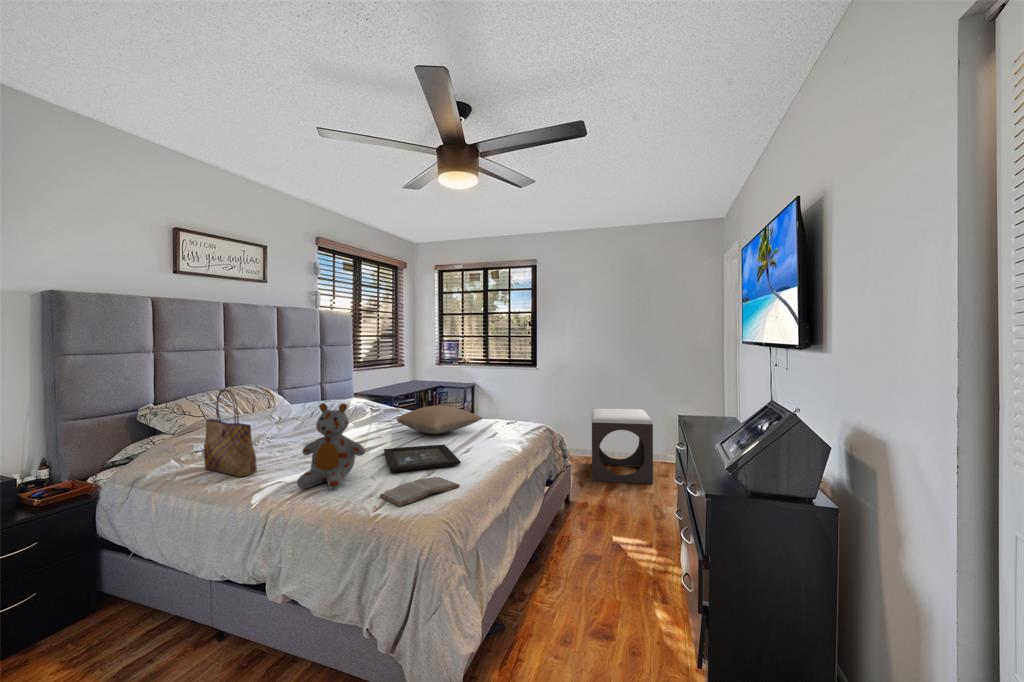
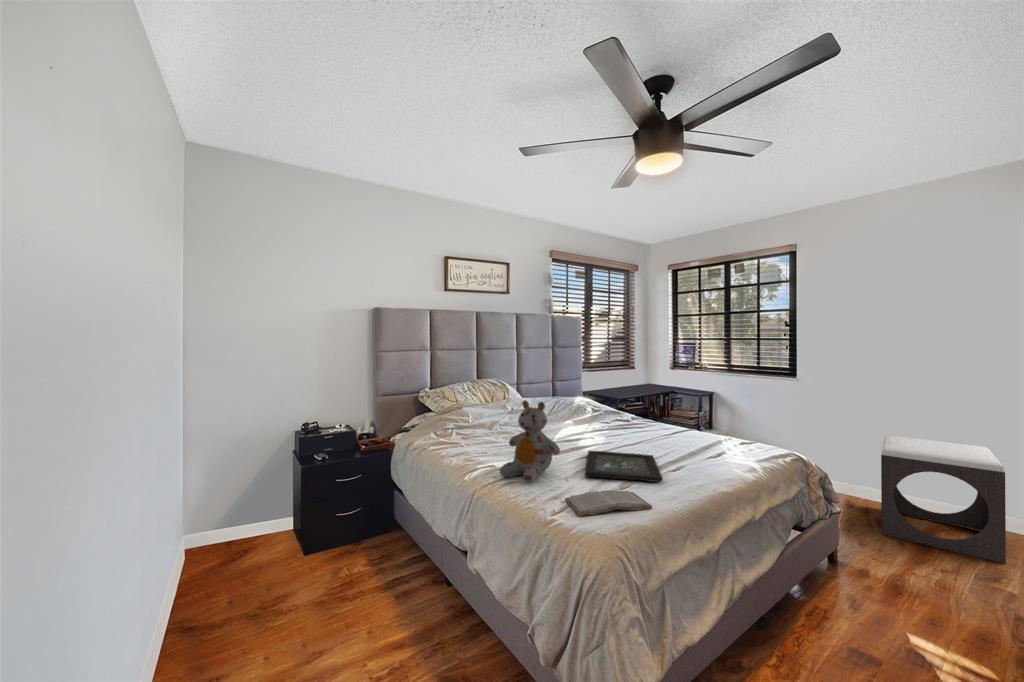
tote bag: present [204,390,257,477] -> none [447,382,479,456]
pillow: present [397,405,483,434] -> none [609,412,704,442]

